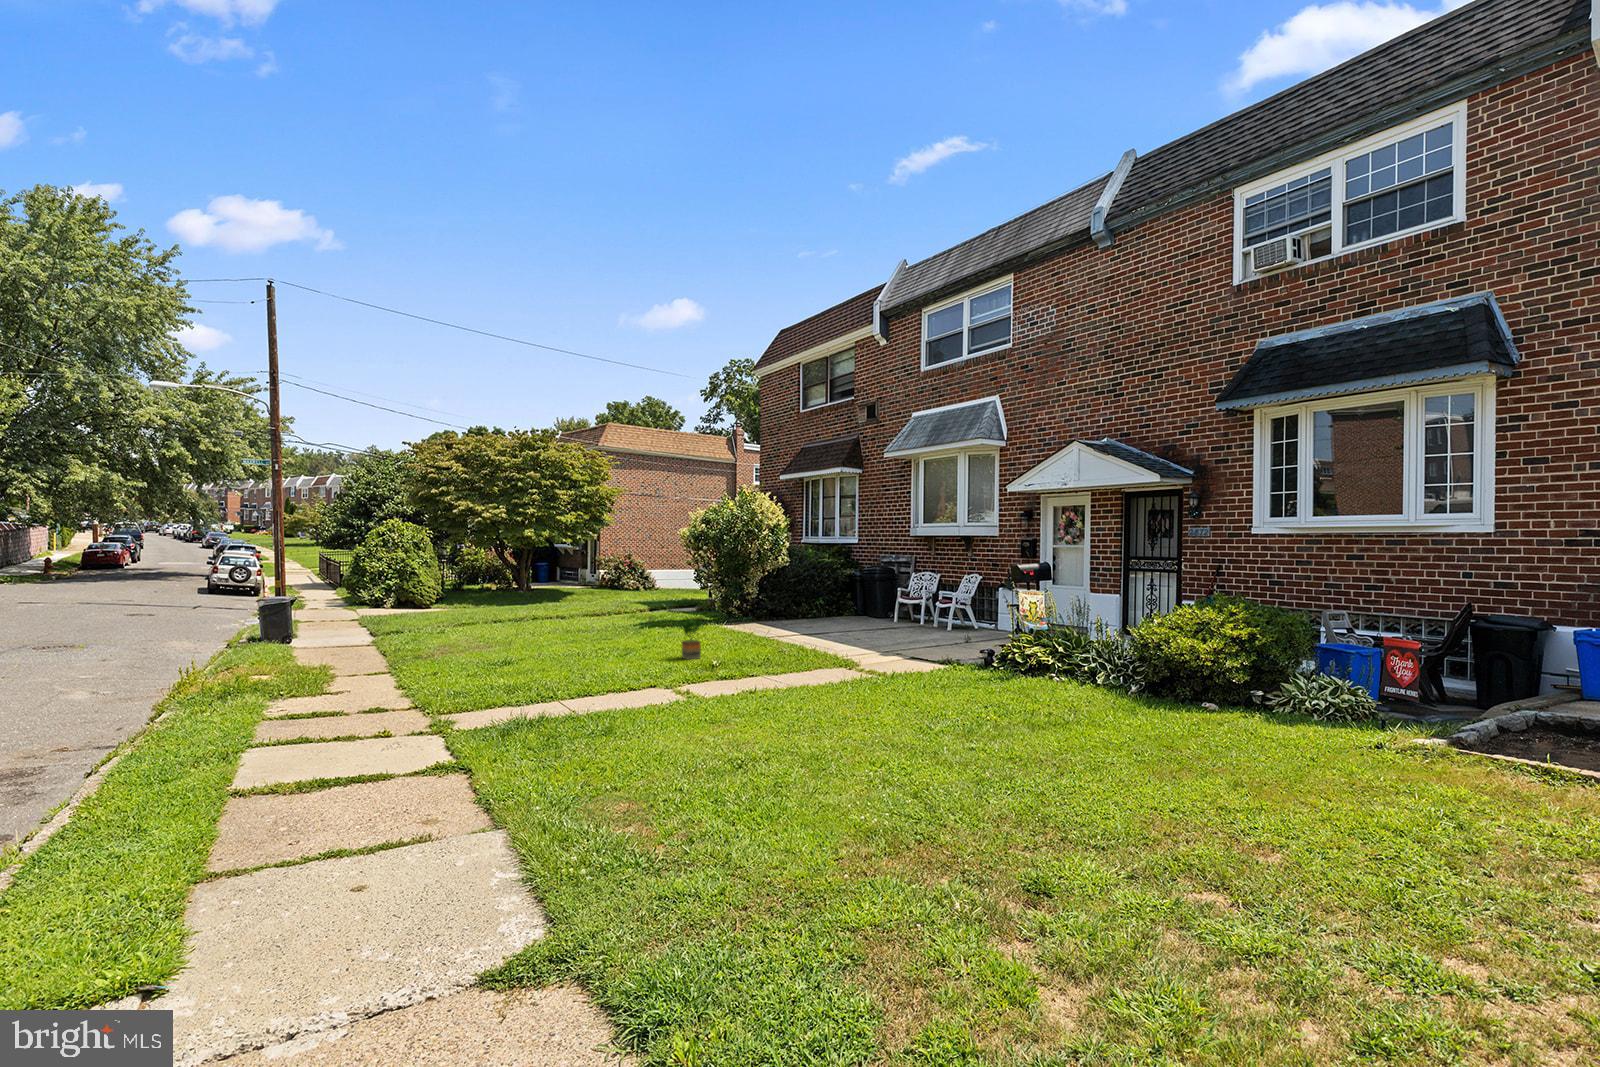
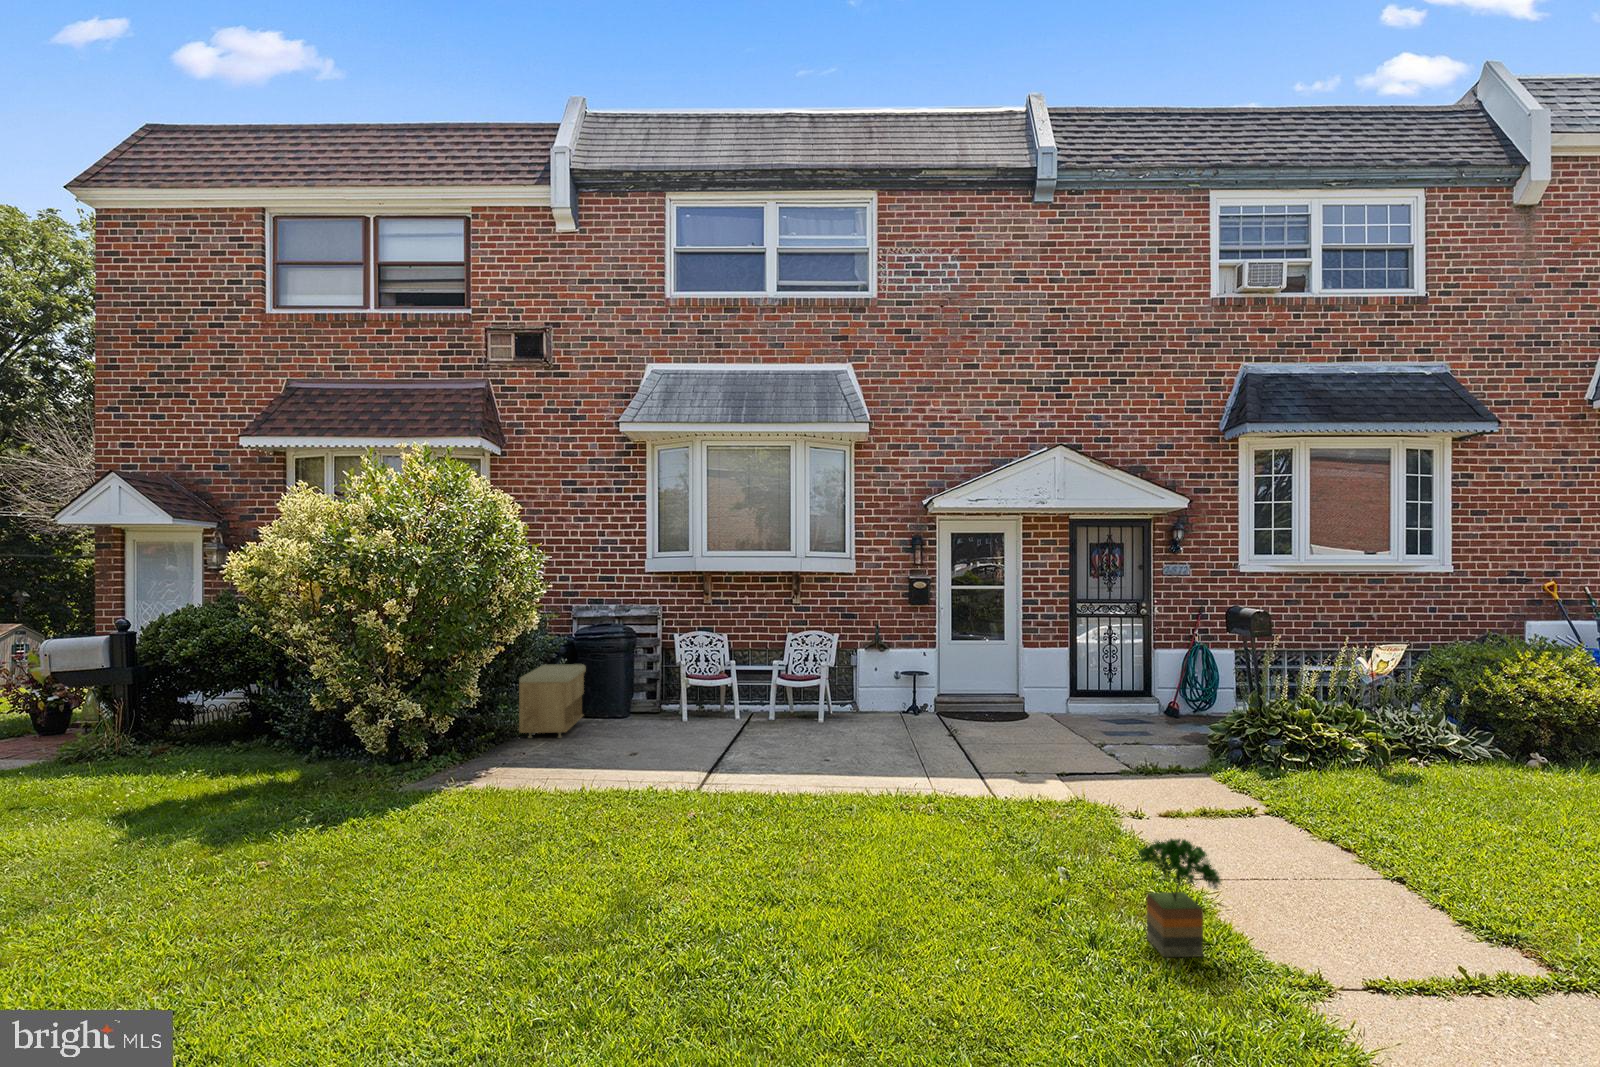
storage bench: none [801,580,845,612] -> present [519,664,586,738]

